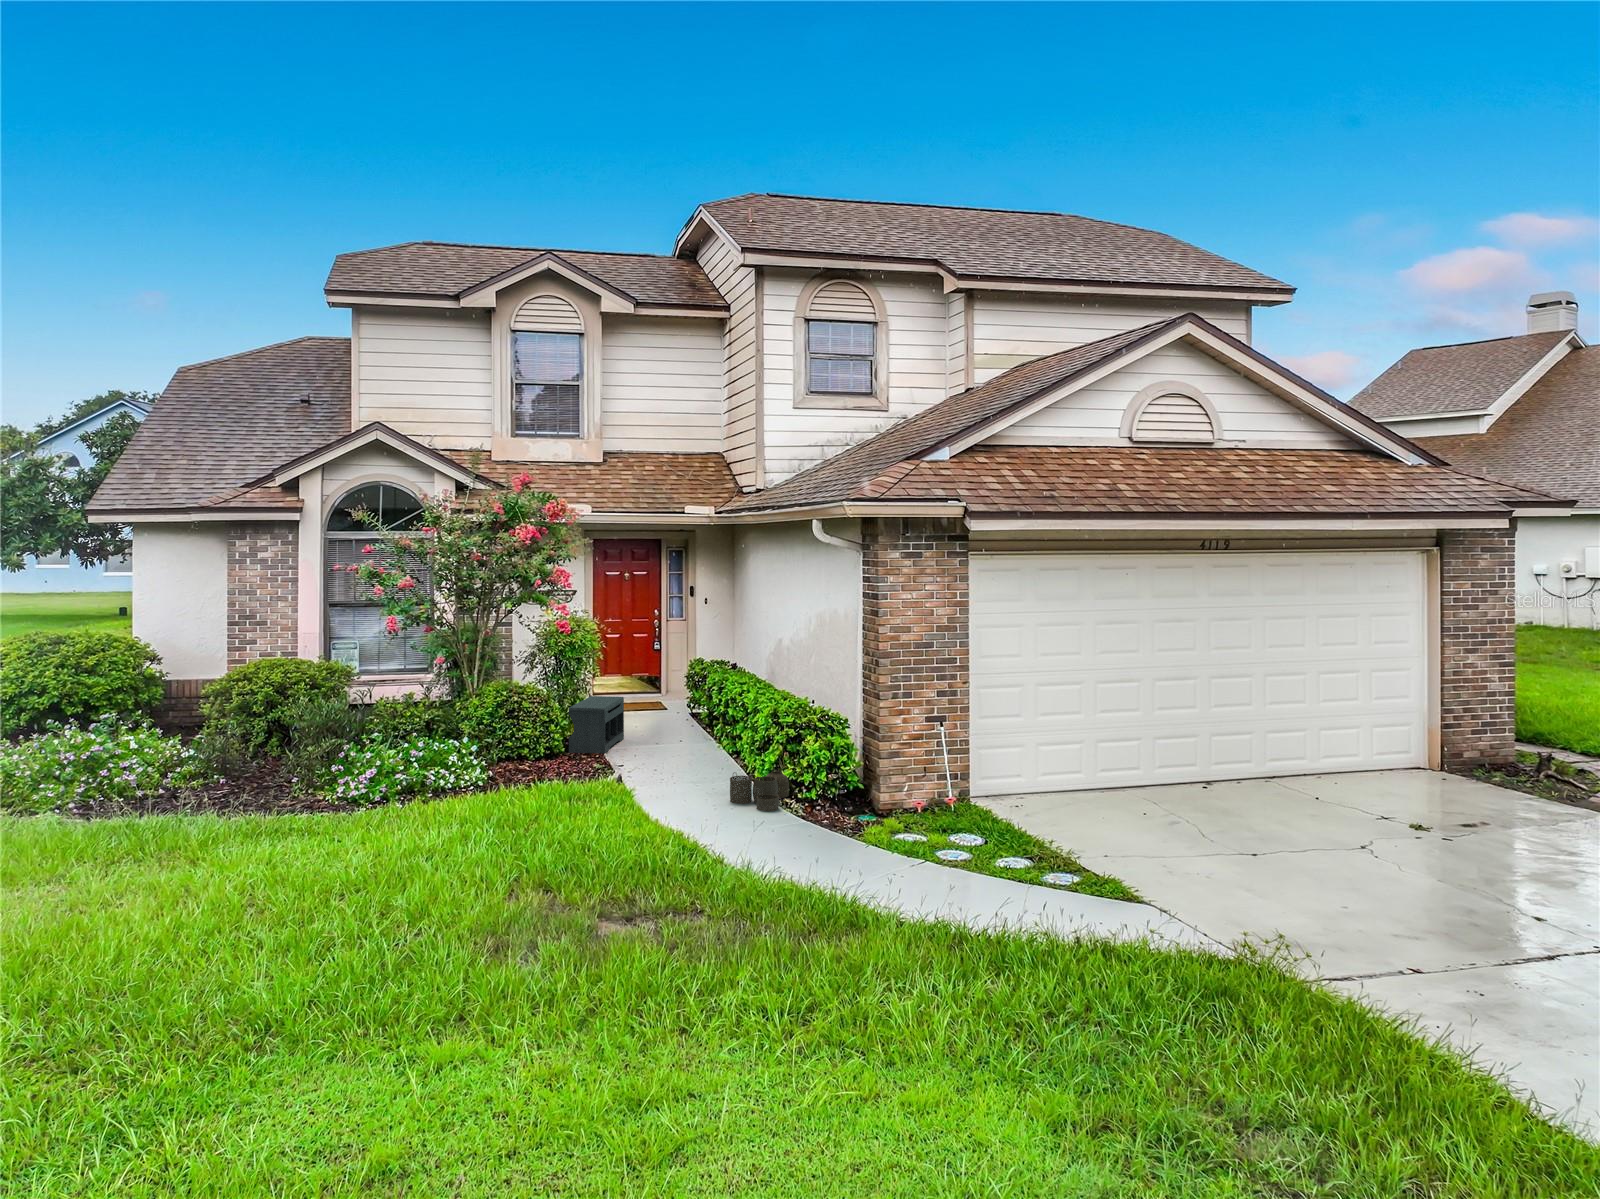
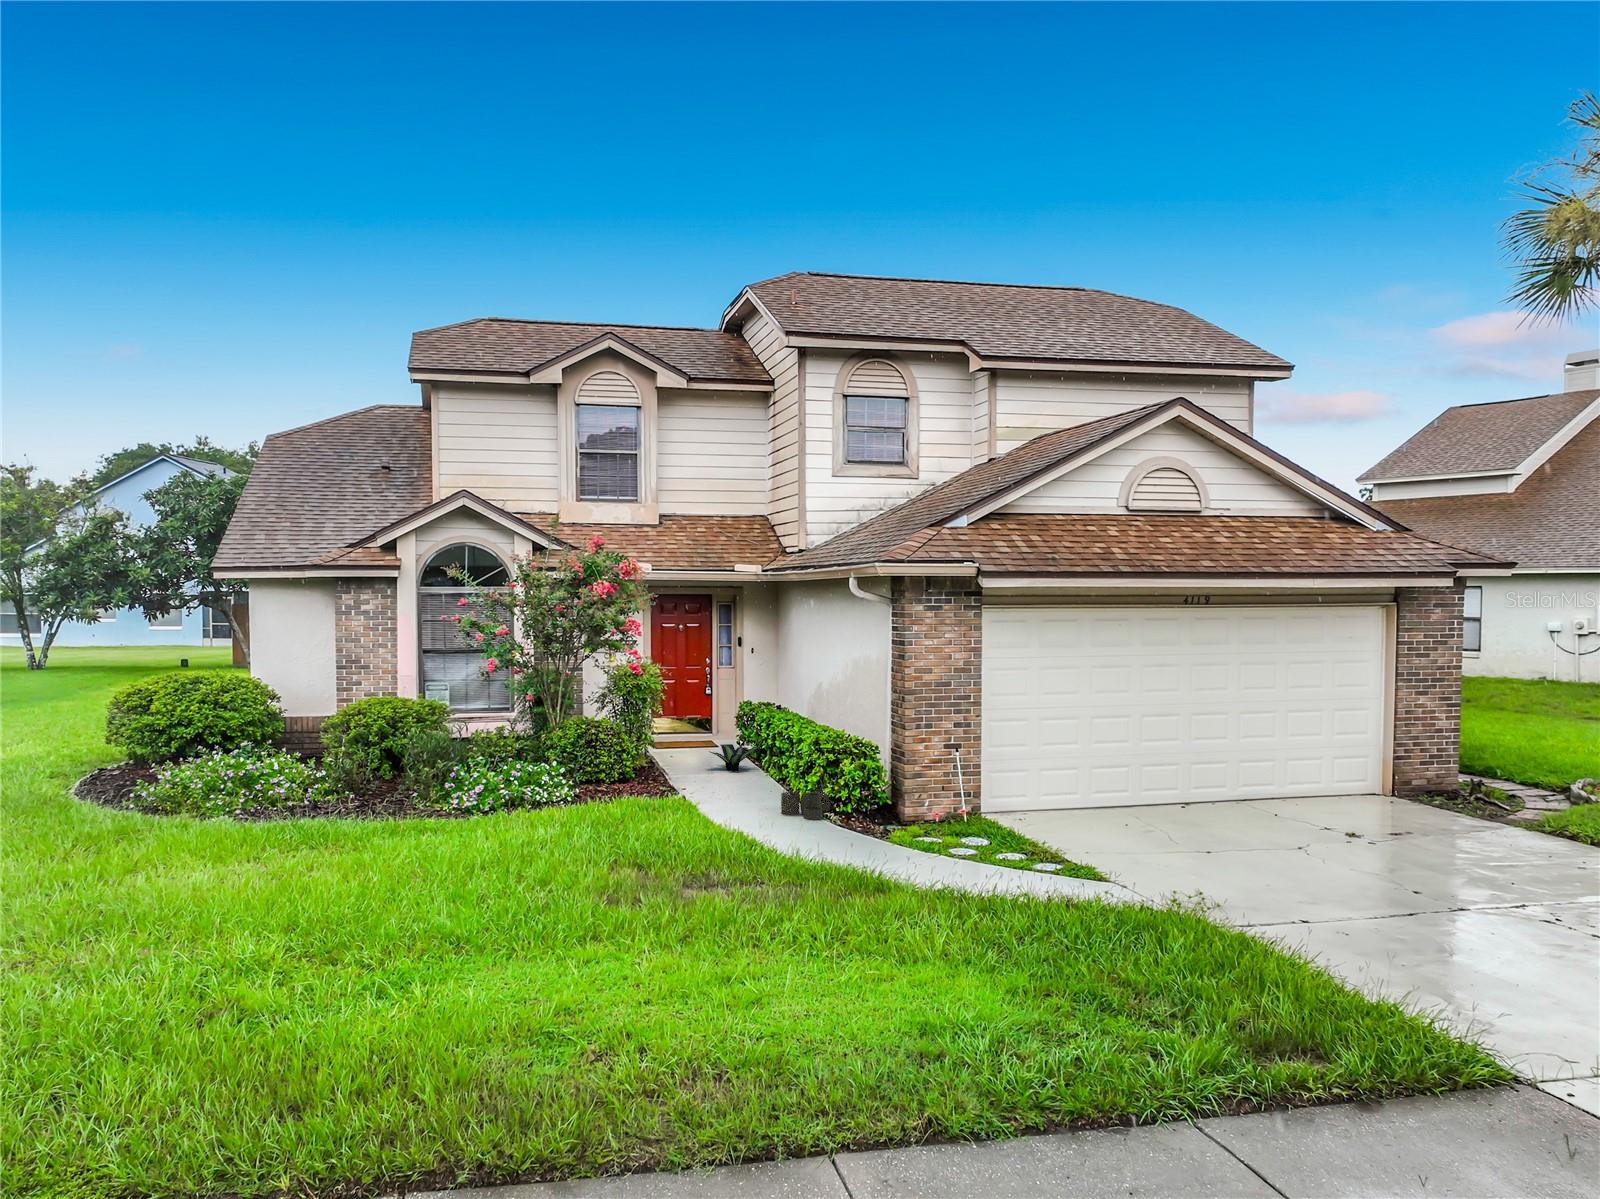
bench: present [568,696,624,753] -> none [637,732,682,780]
potted plant: none [654,709,714,740] -> present [710,744,761,771]

